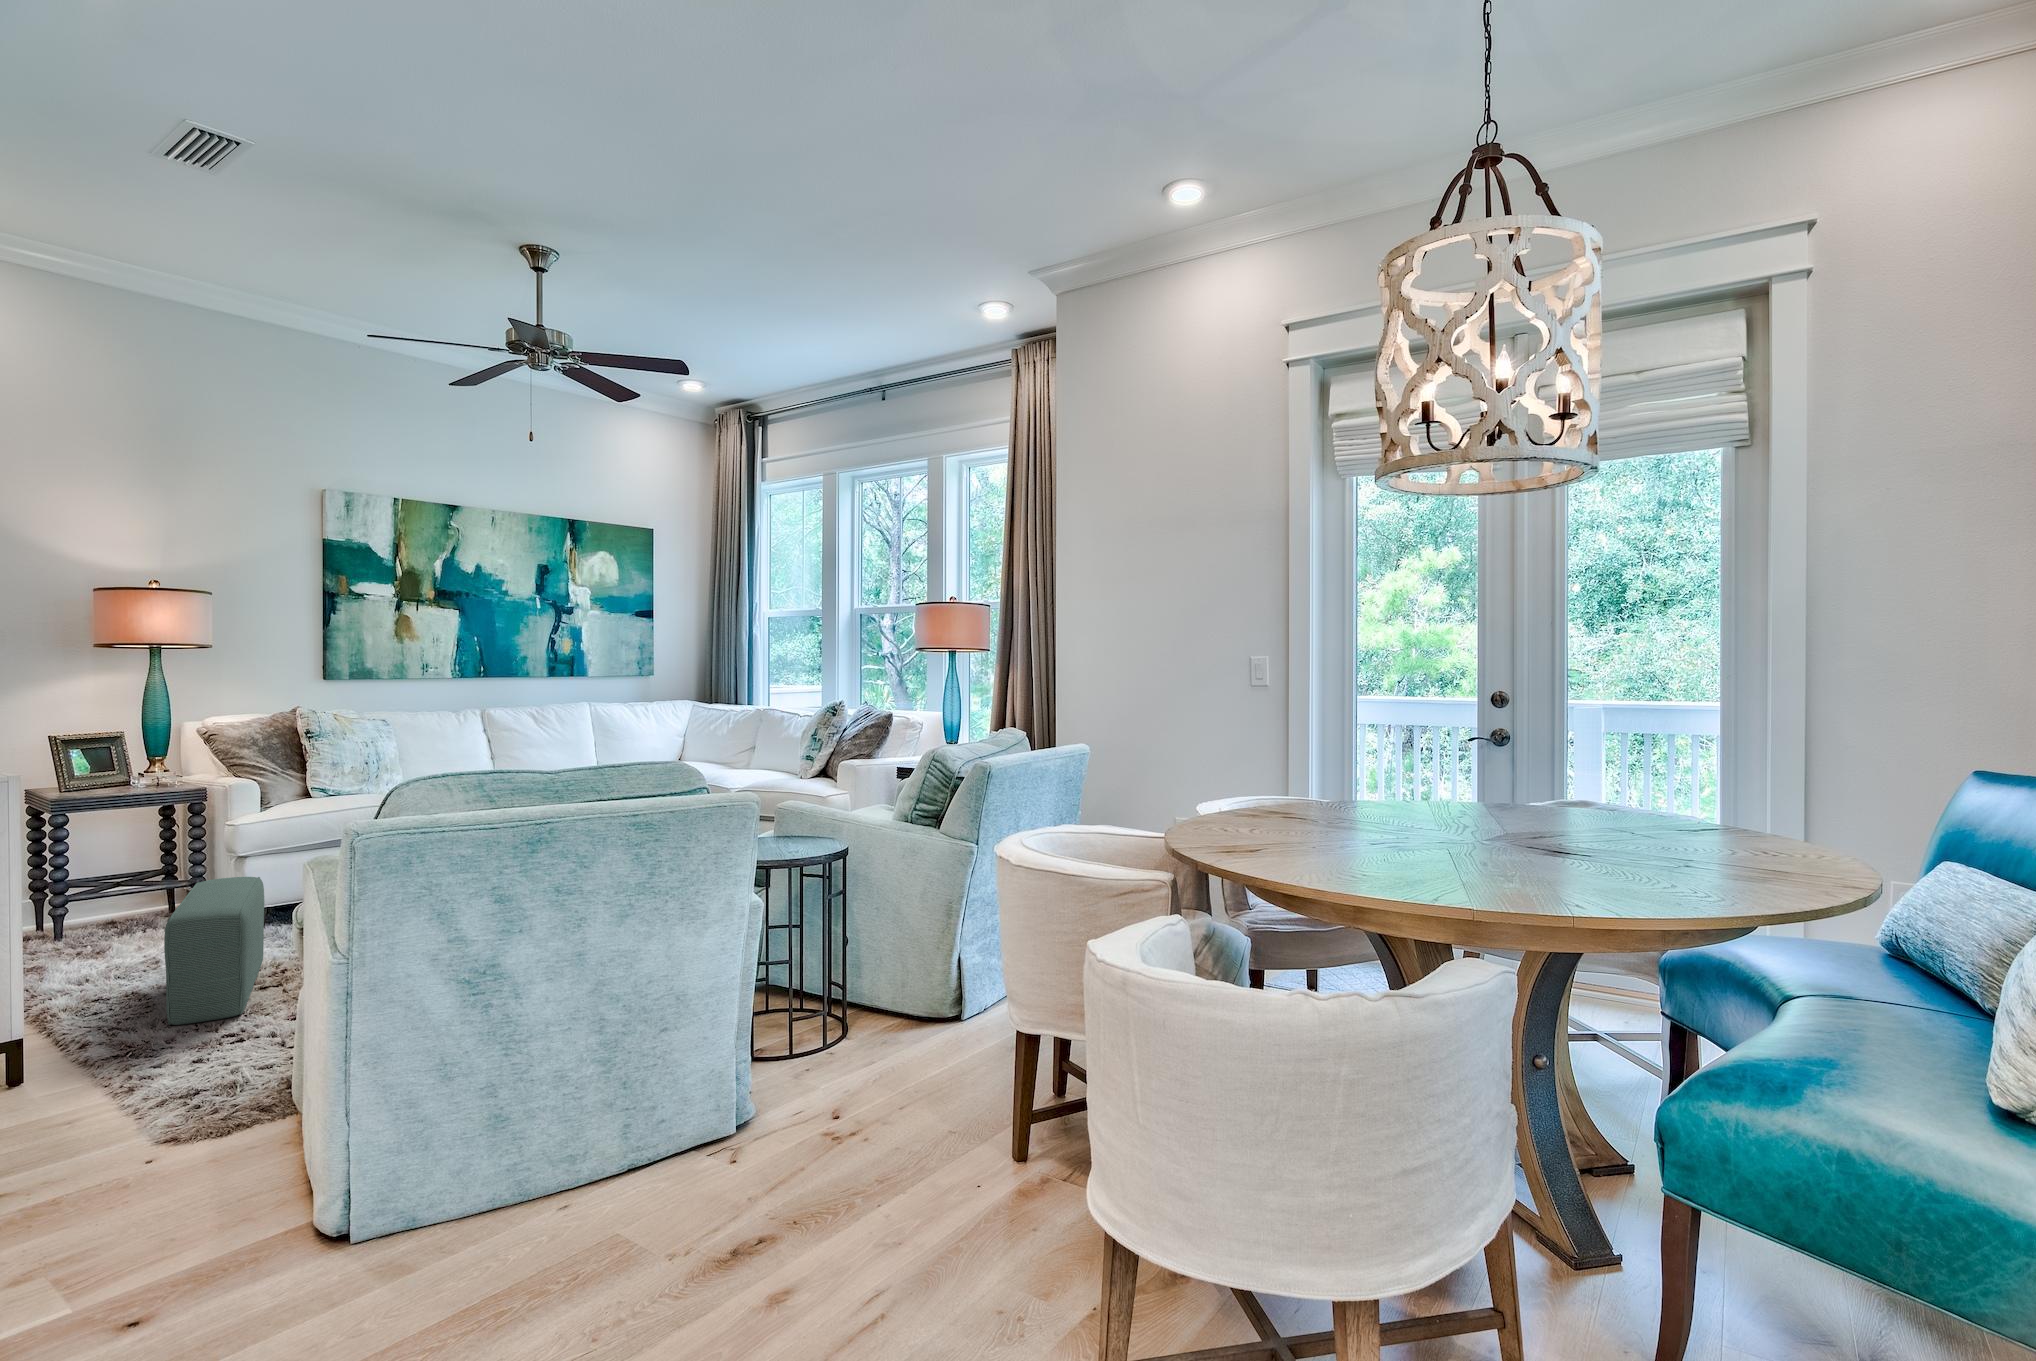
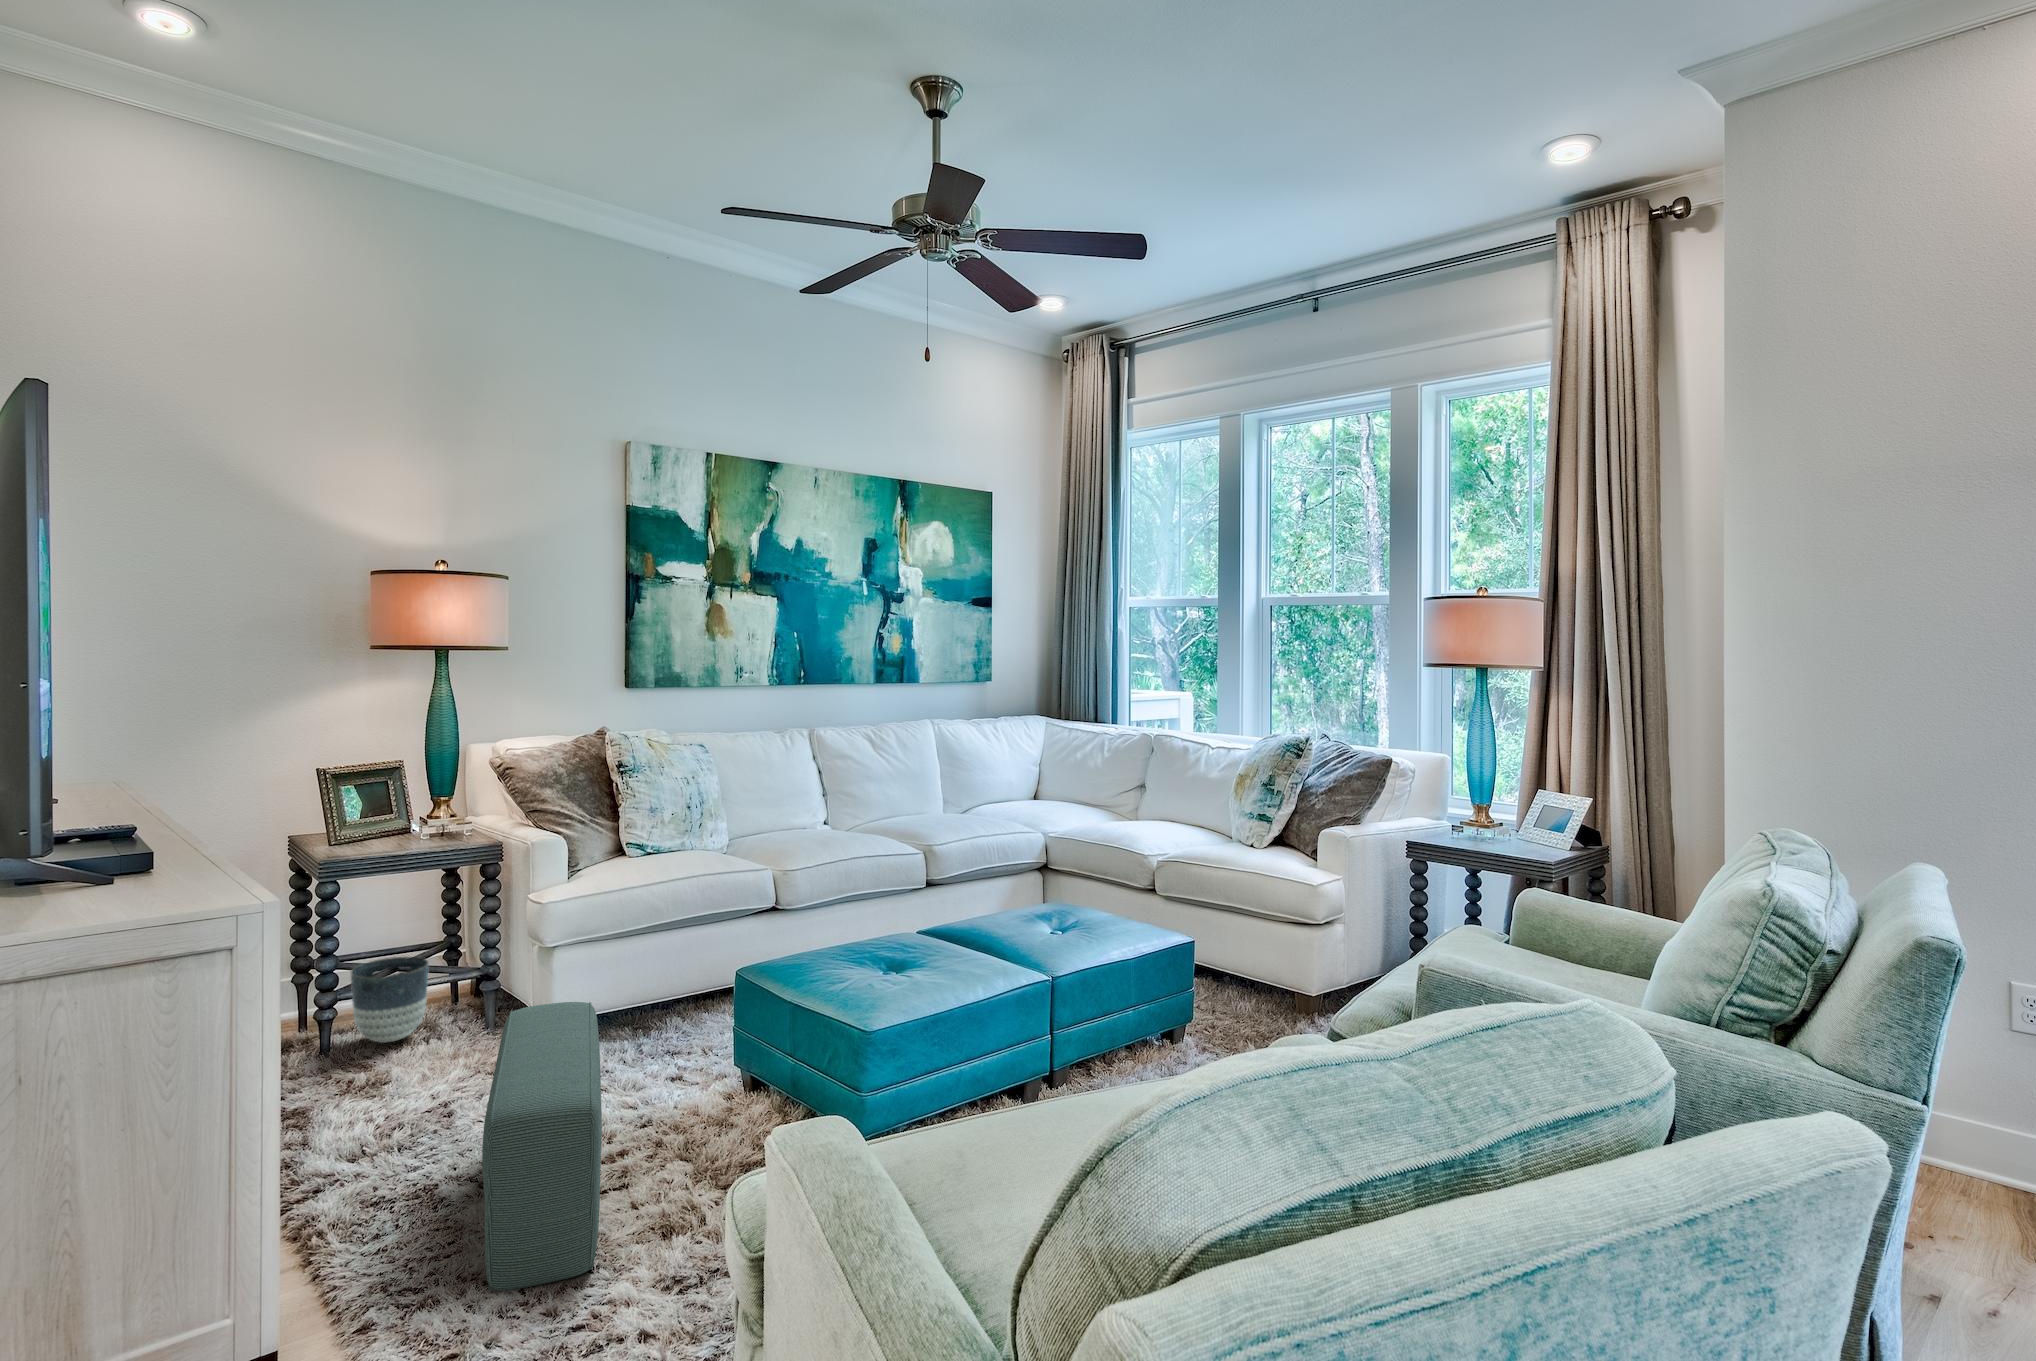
planter: none [78,874,144,934] -> present [351,957,429,1043]

